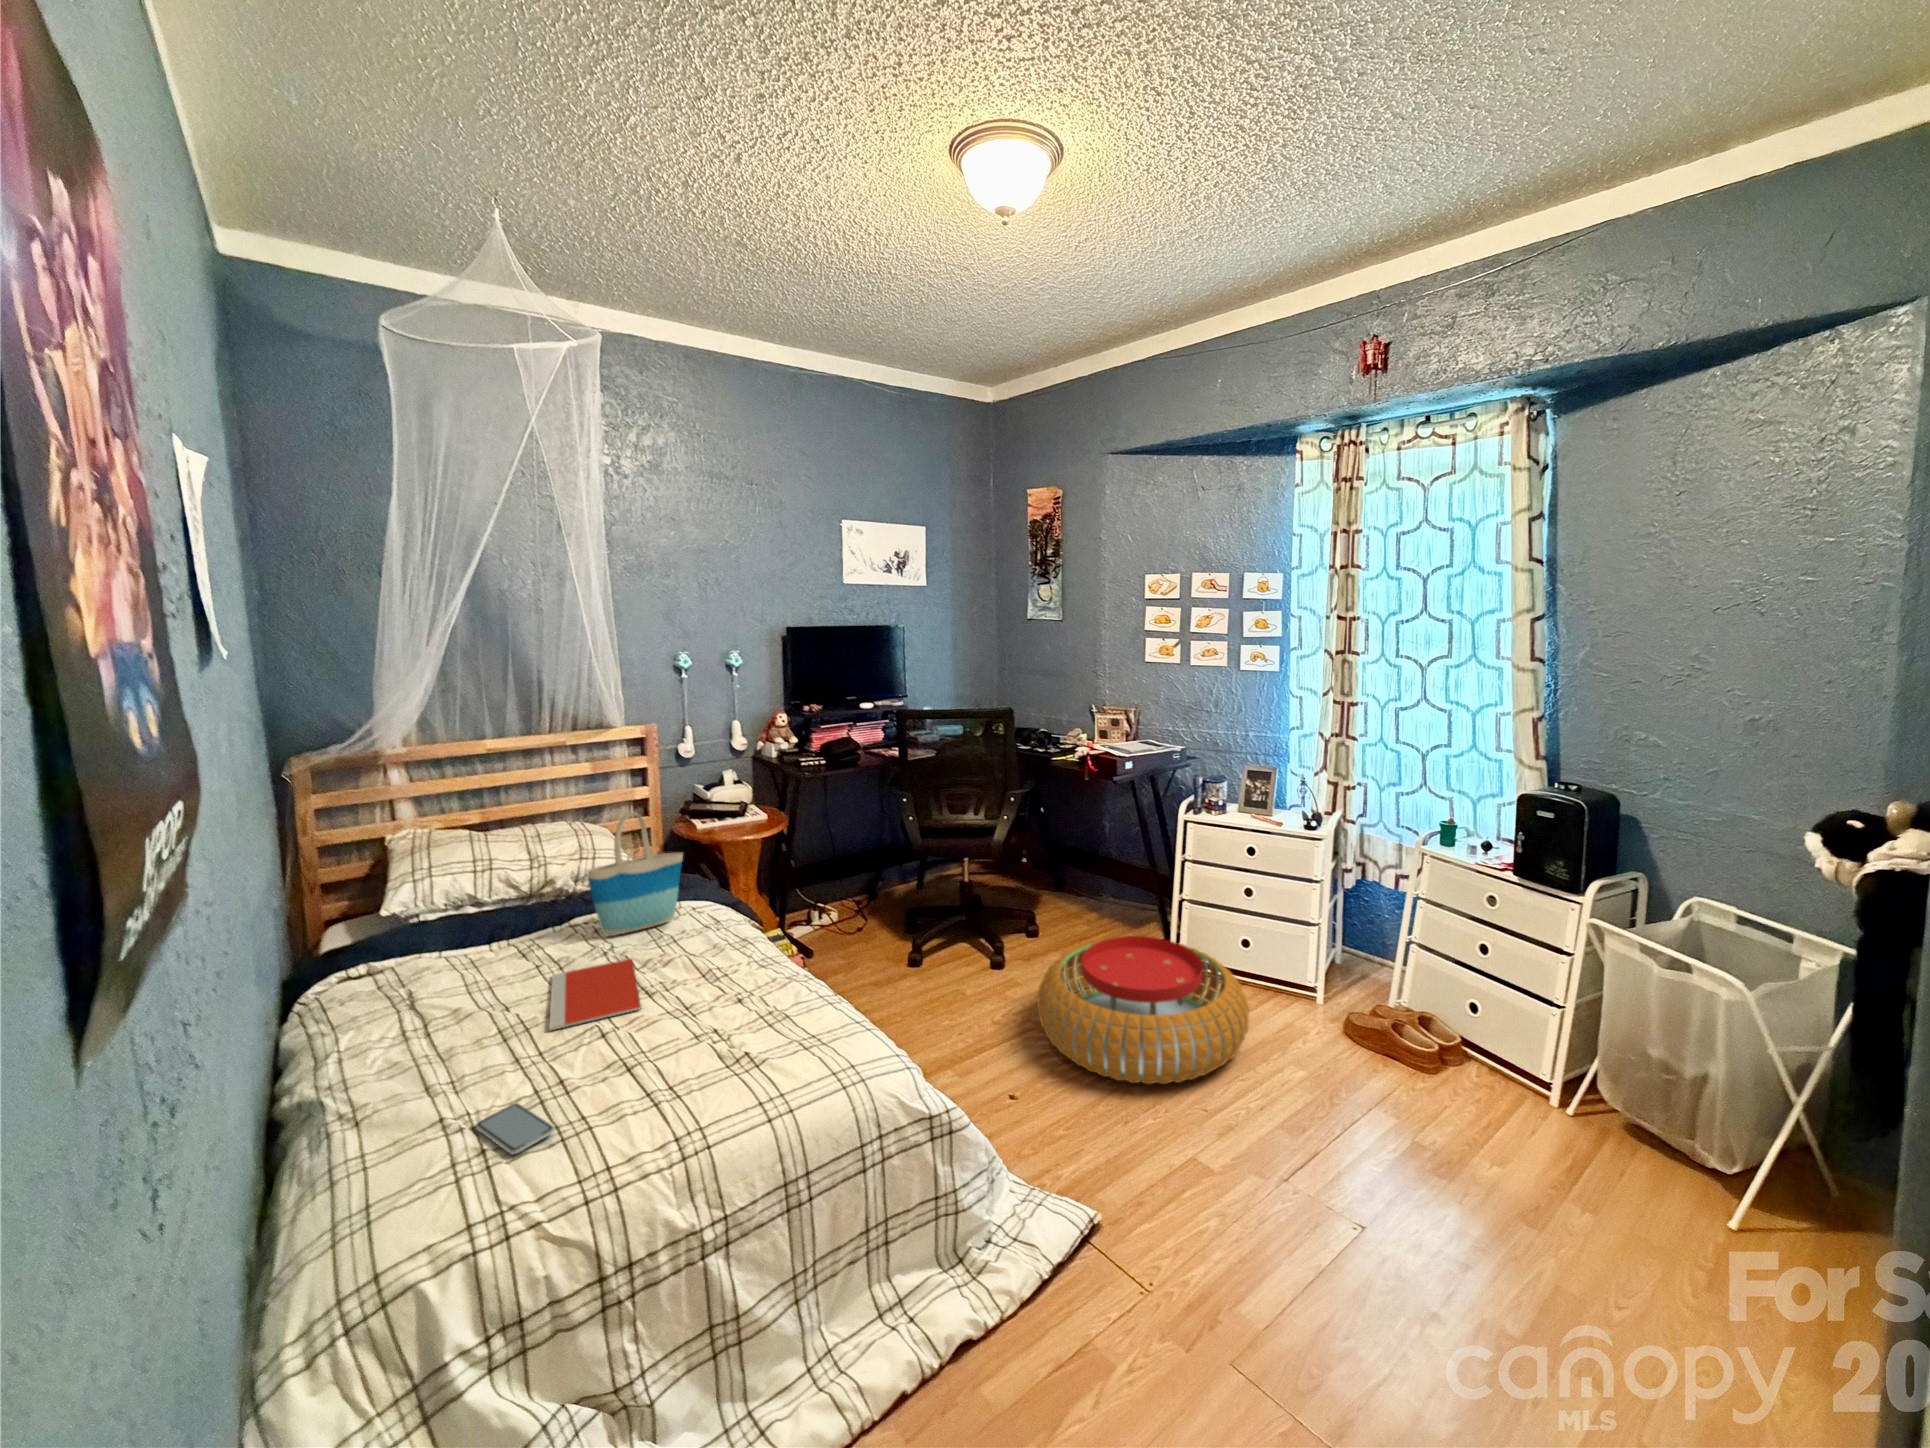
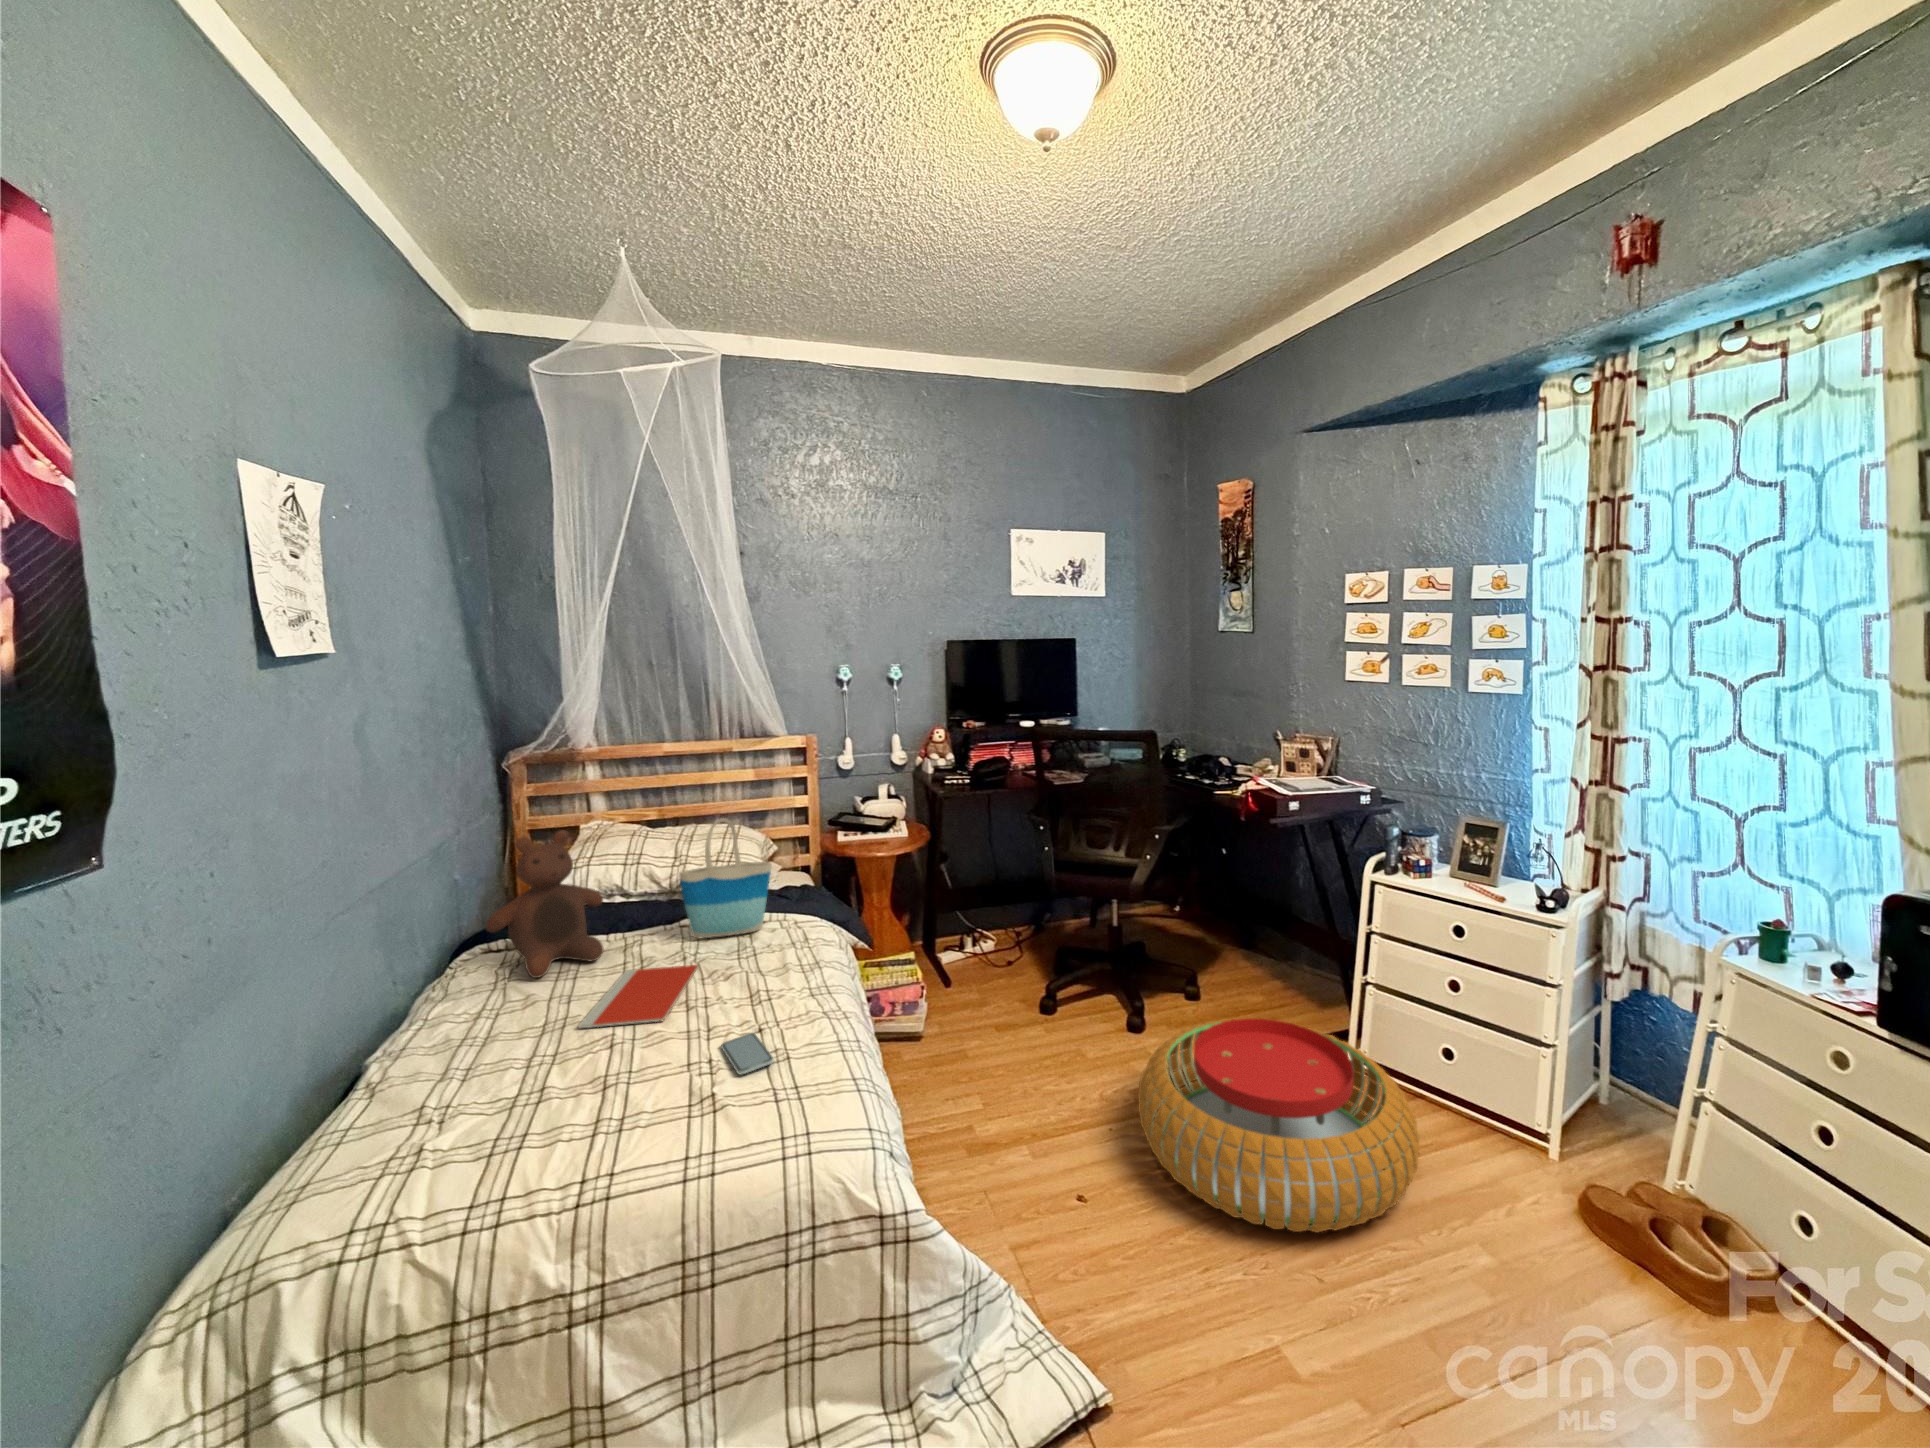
stuffed bear: none [370,838,513,997] -> present [486,830,603,978]
smartphone: present [476,1103,554,1154] -> present [721,1033,773,1075]

